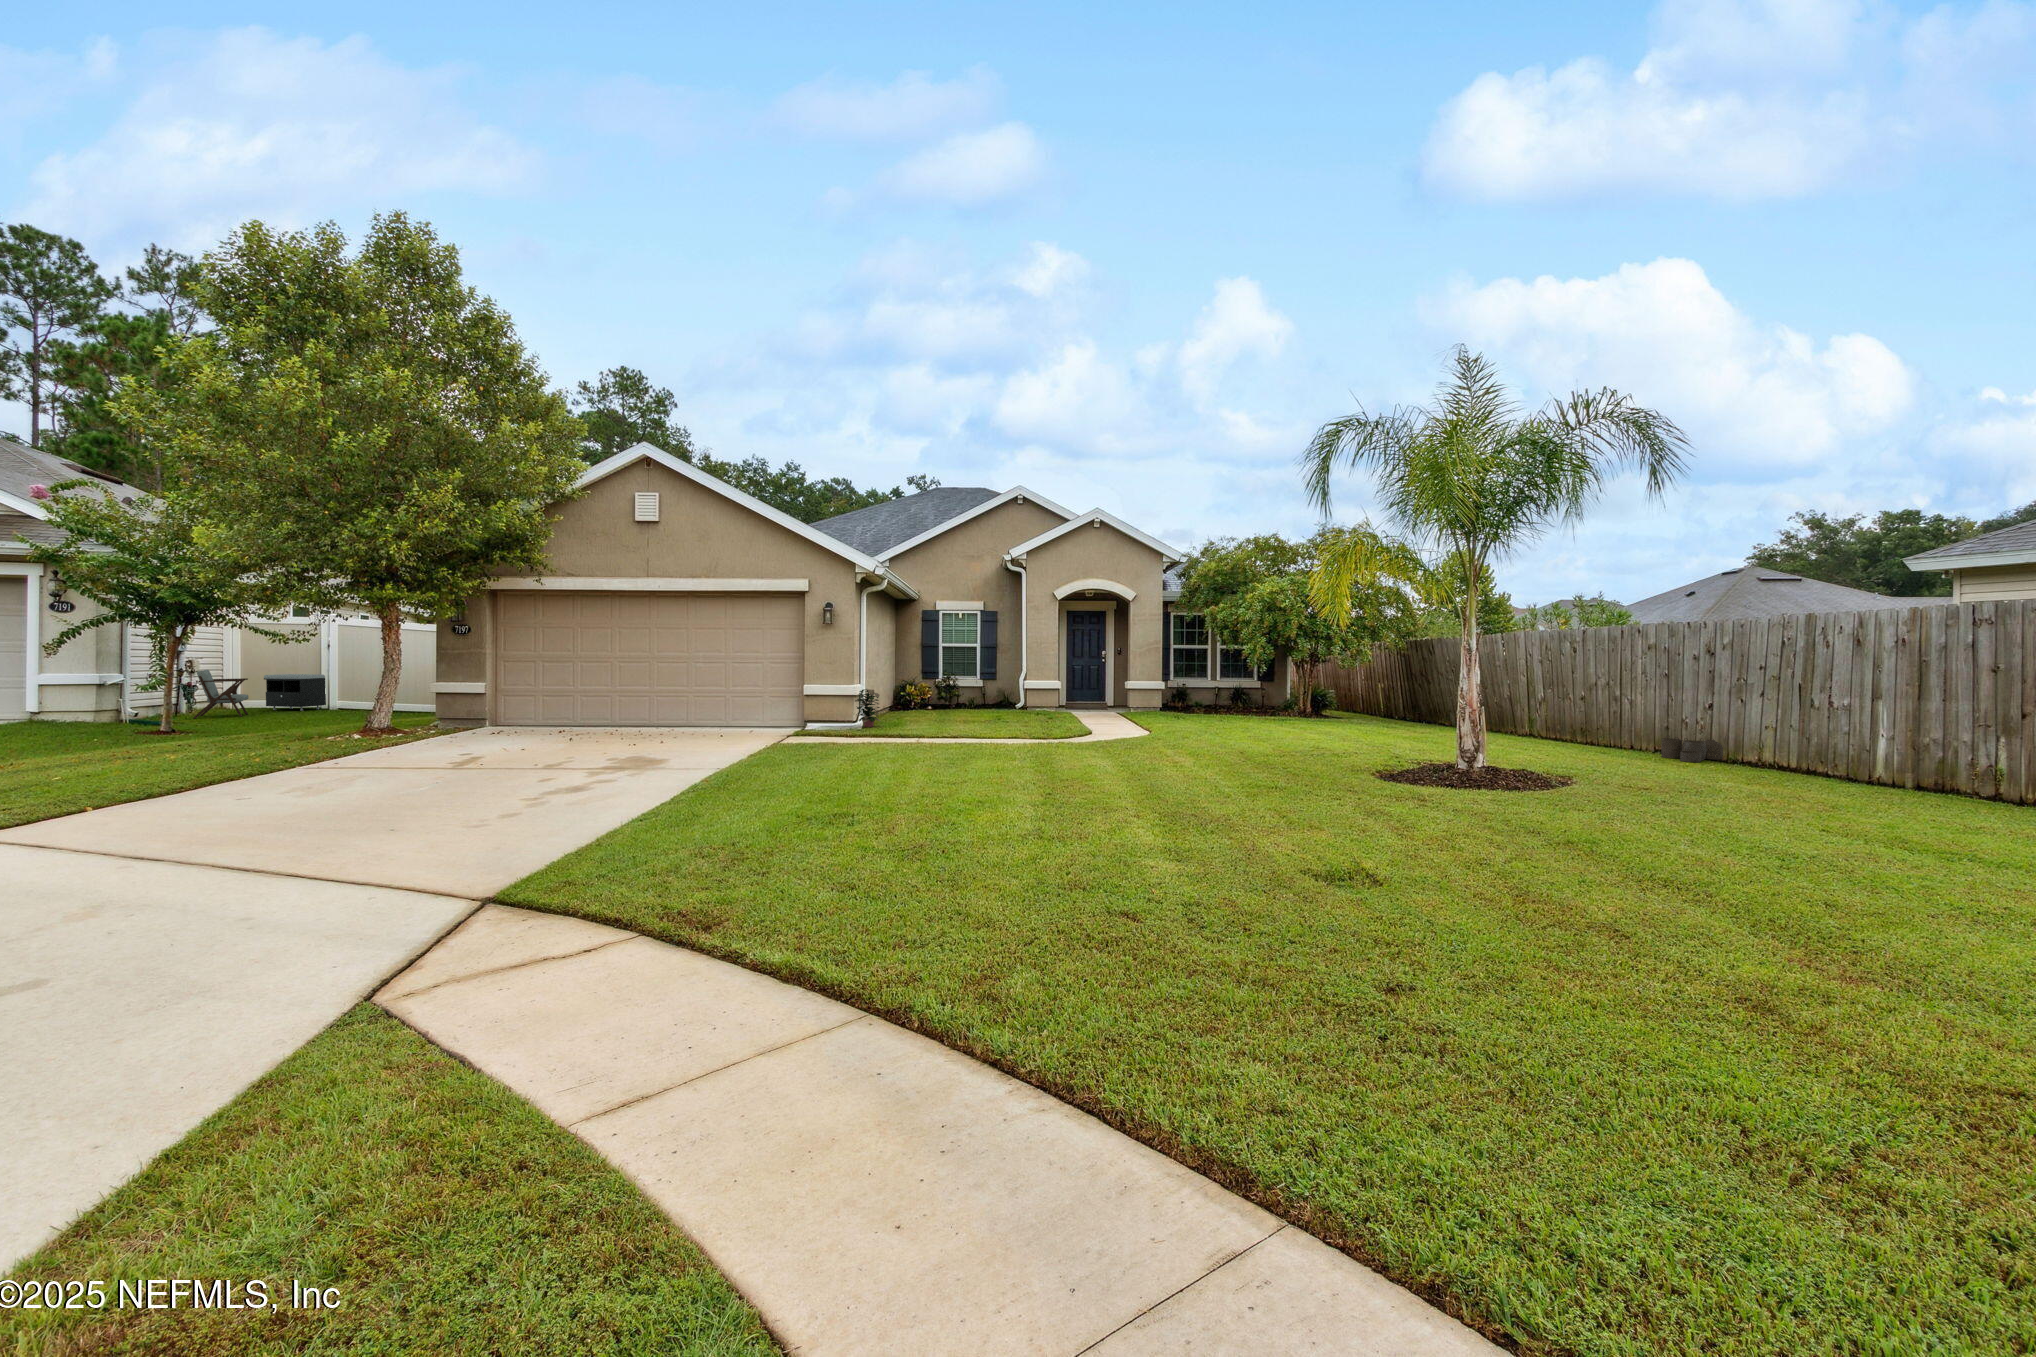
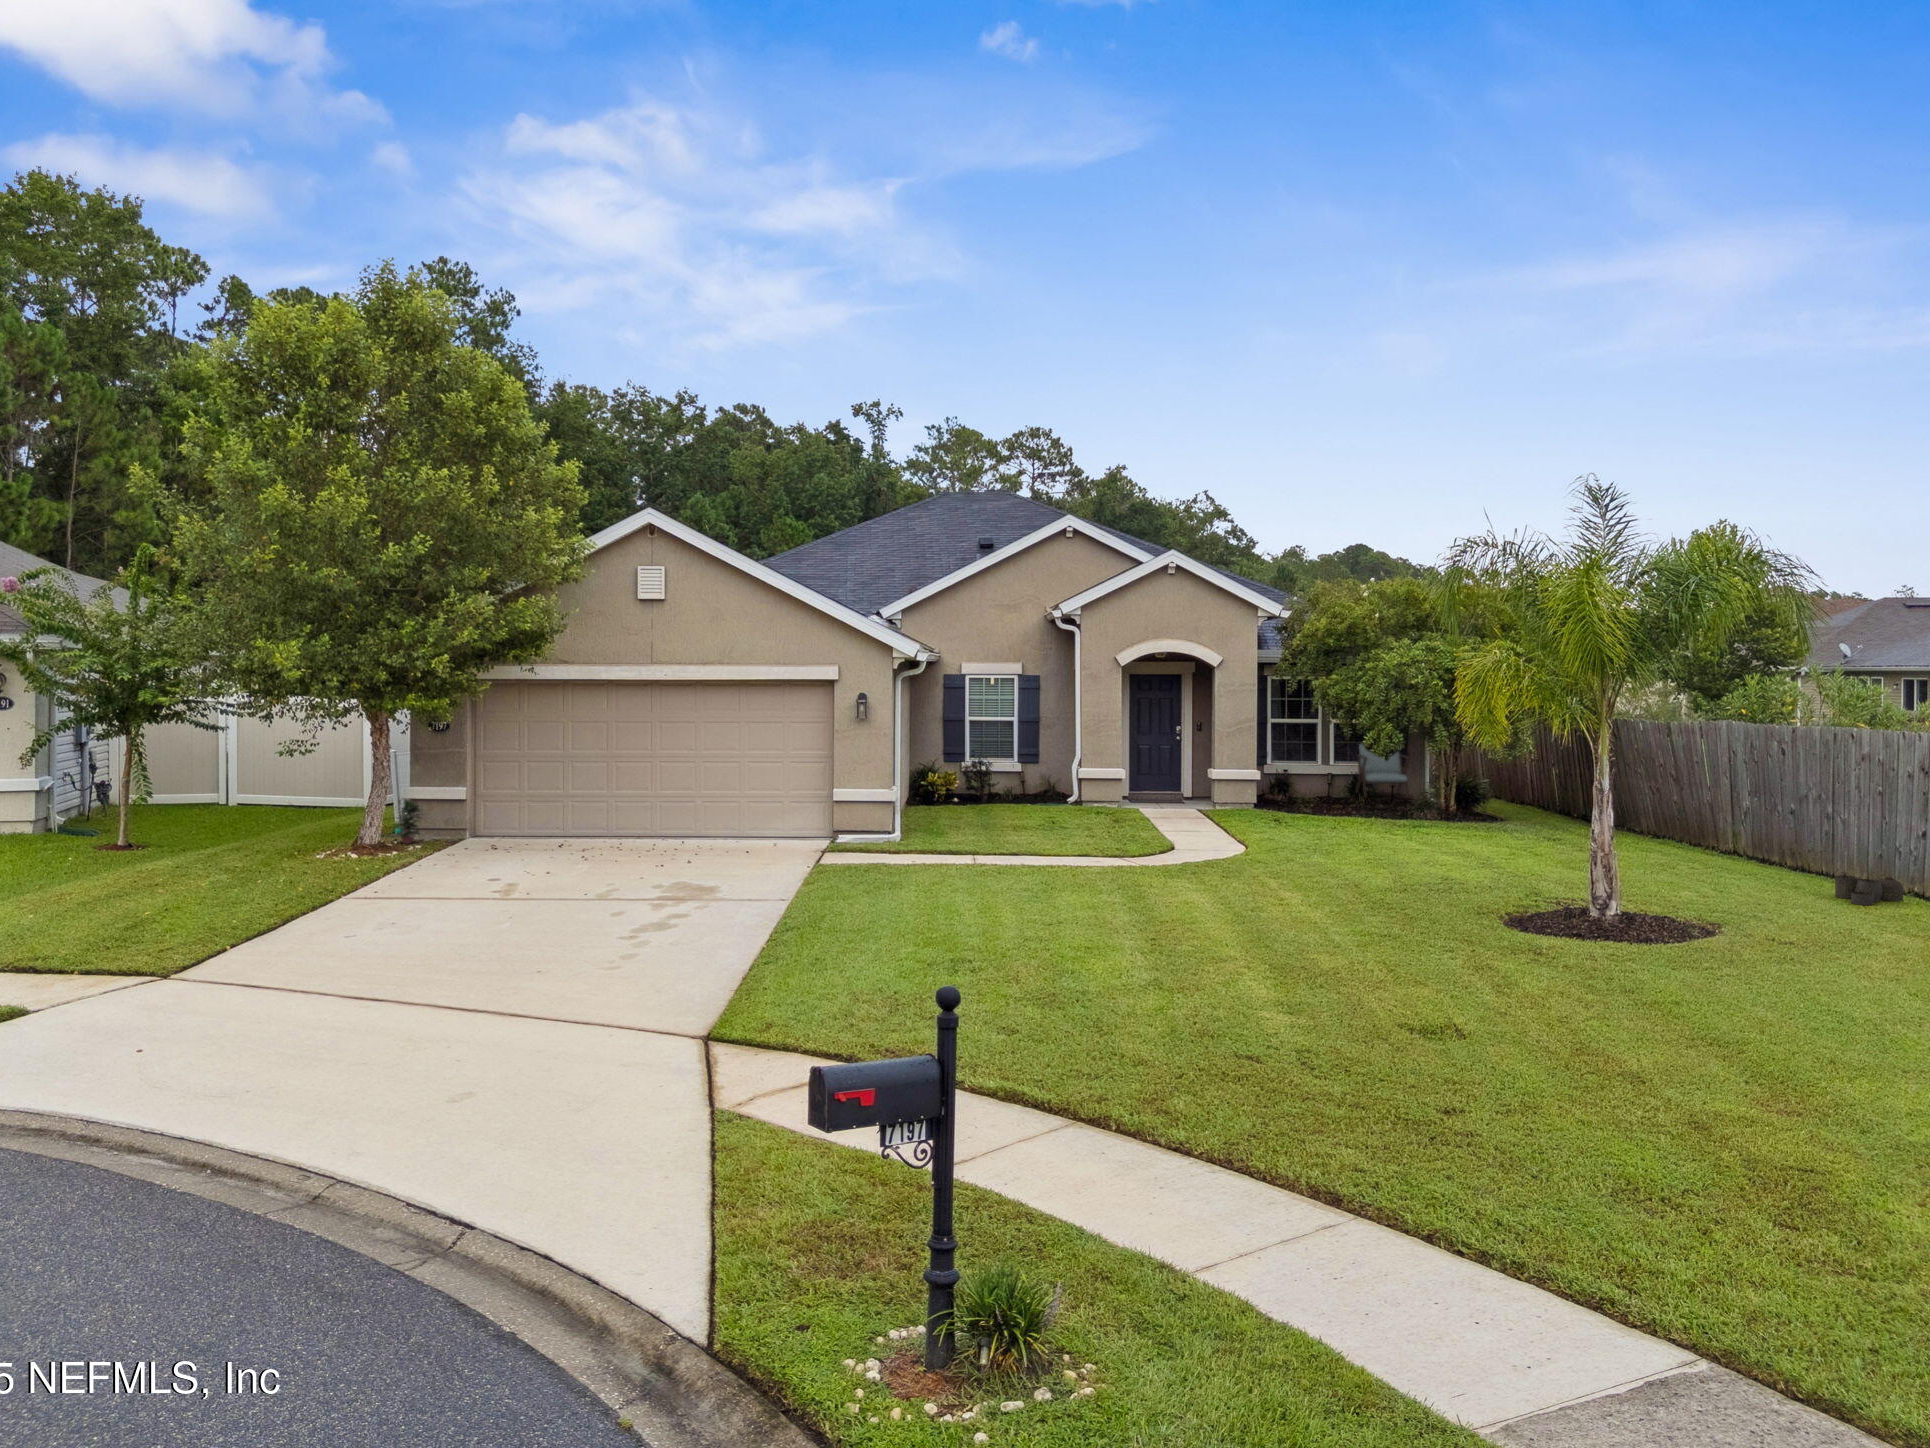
lounge chair: present [193,670,248,719] -> present [1356,744,1409,798]
storage bench: present [264,674,326,711] -> none [155,760,224,806]
decorative plant: present [855,689,880,727] -> present [395,798,422,843]

